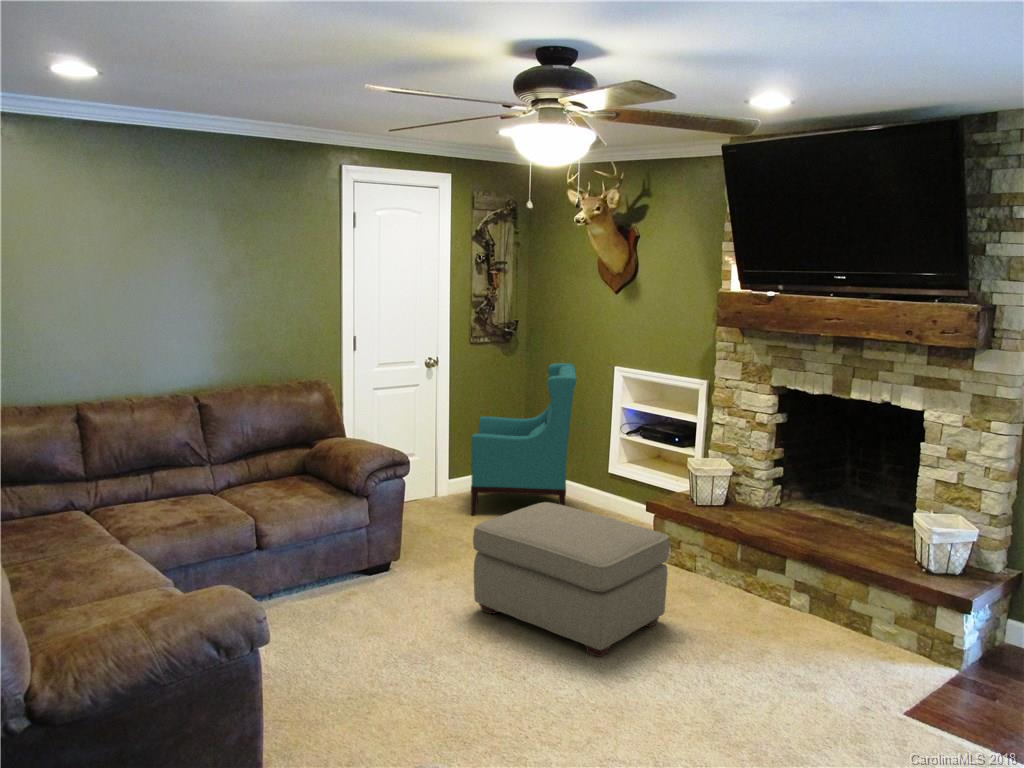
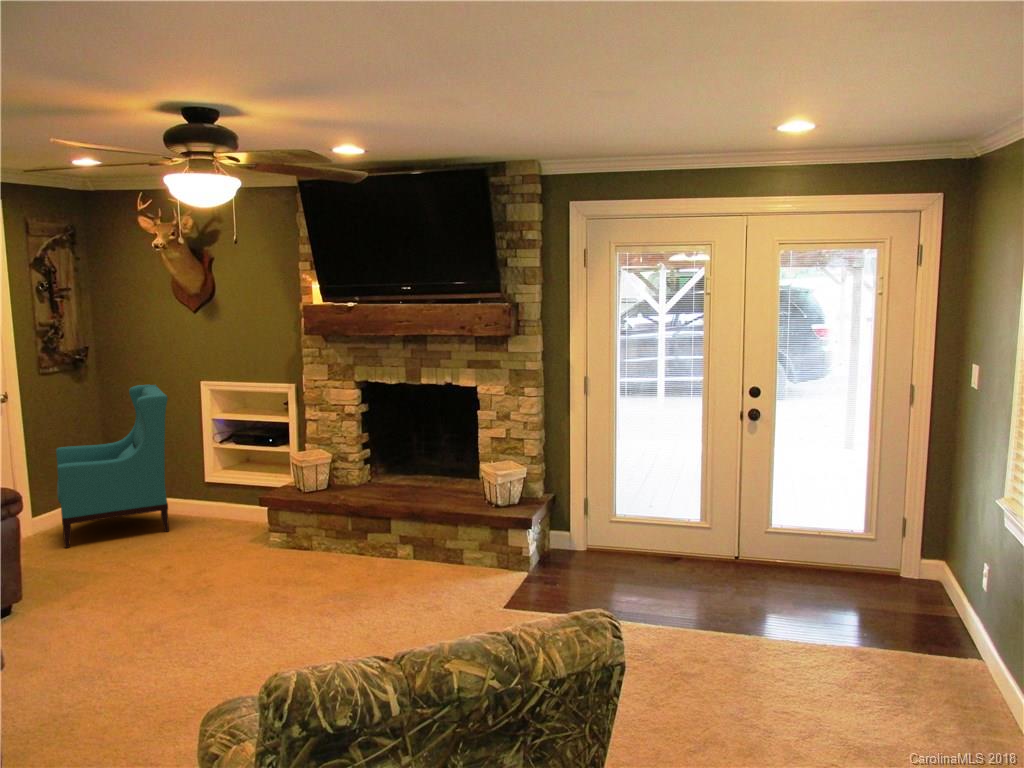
ottoman: present [473,502,670,657] -> none [101,513,301,640]

